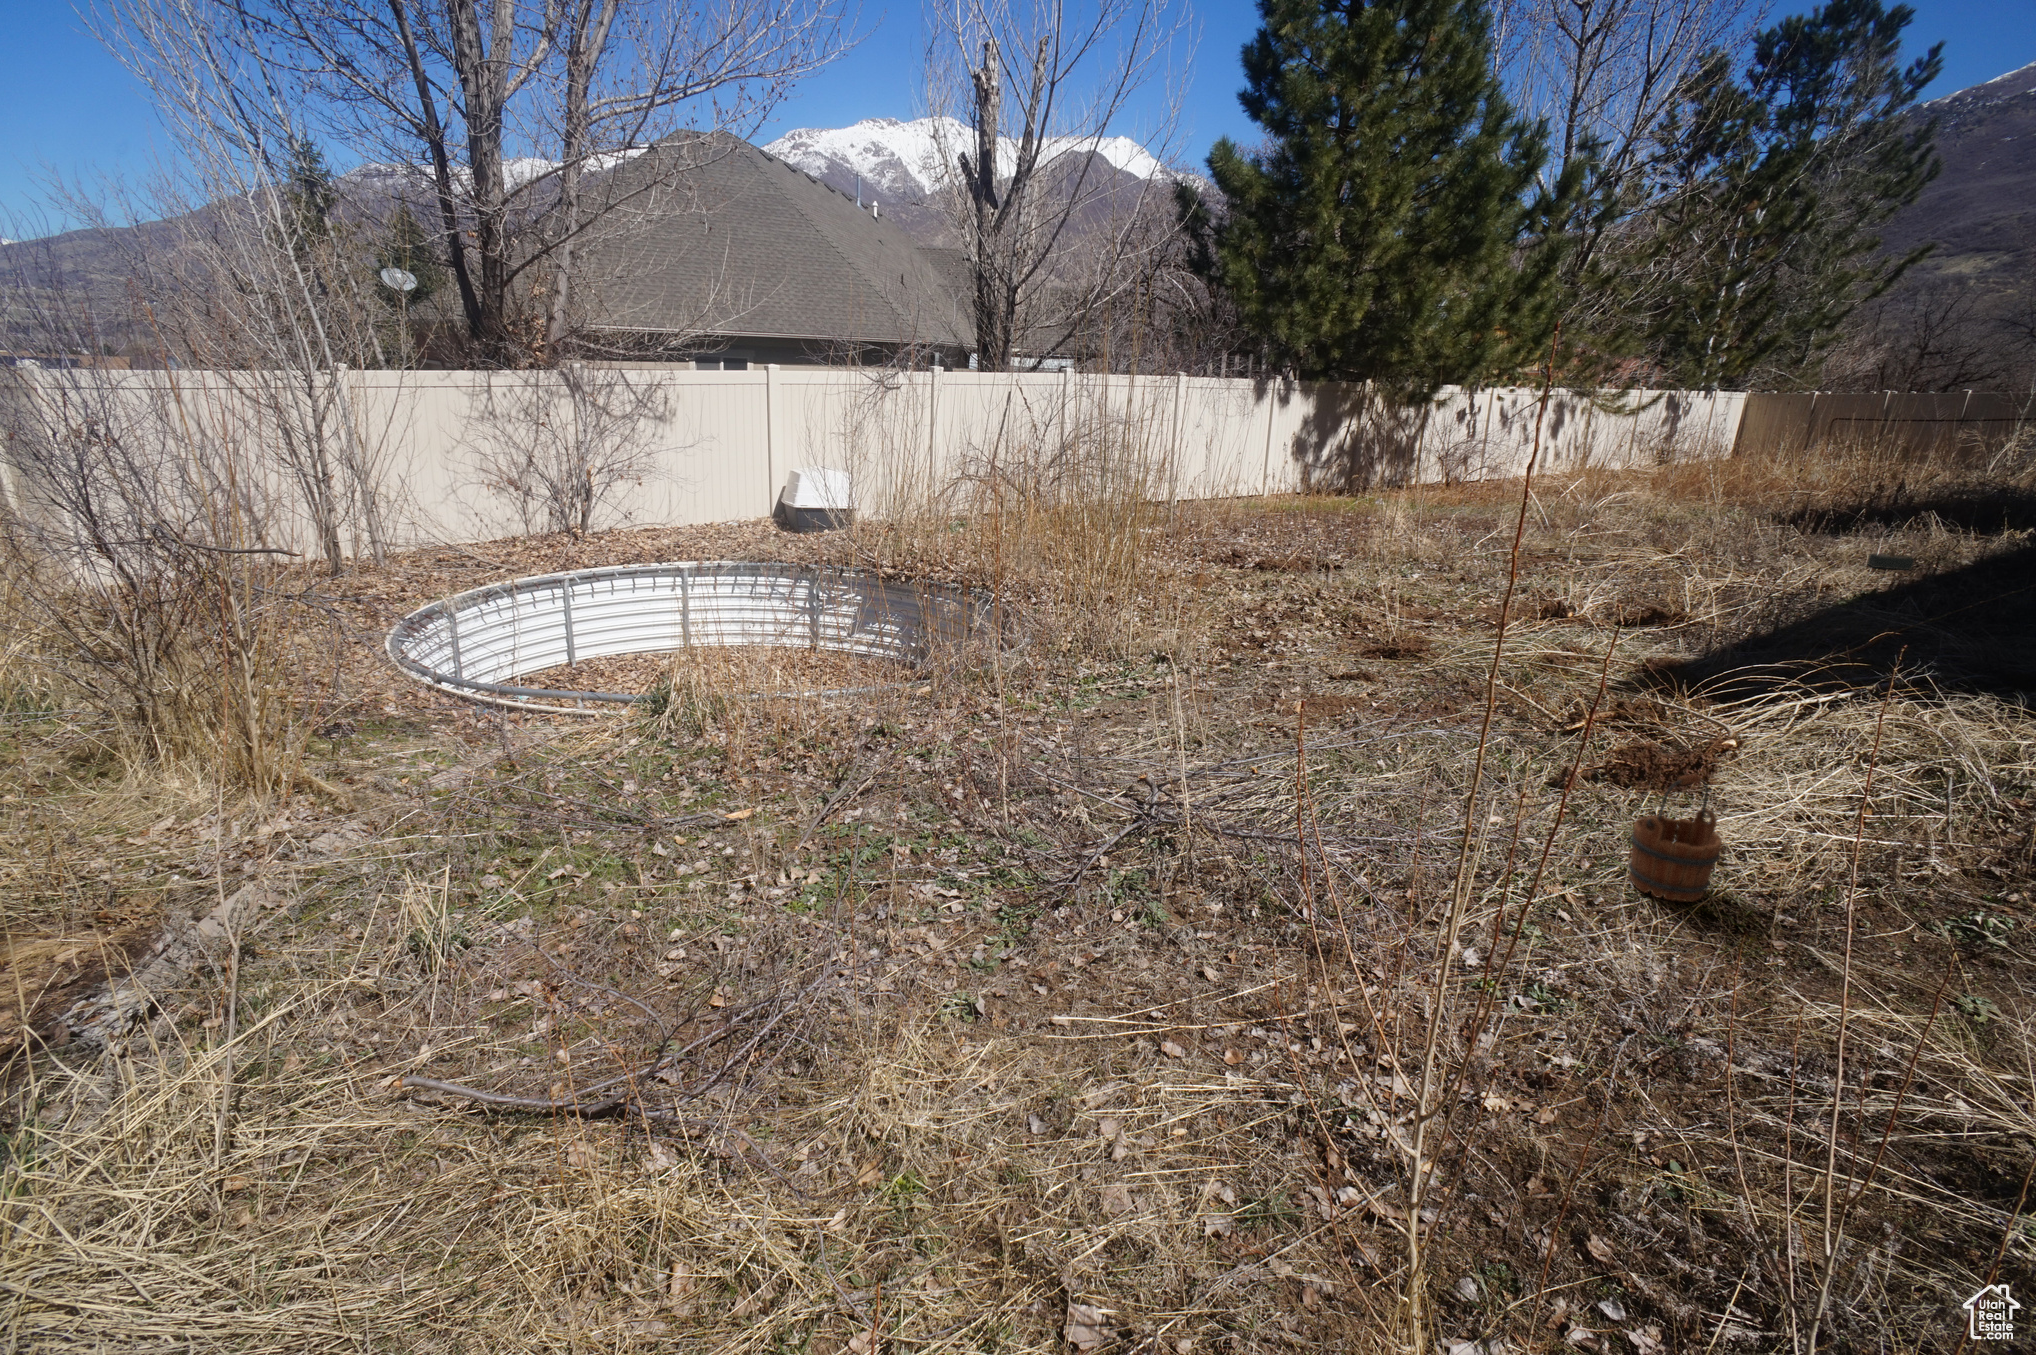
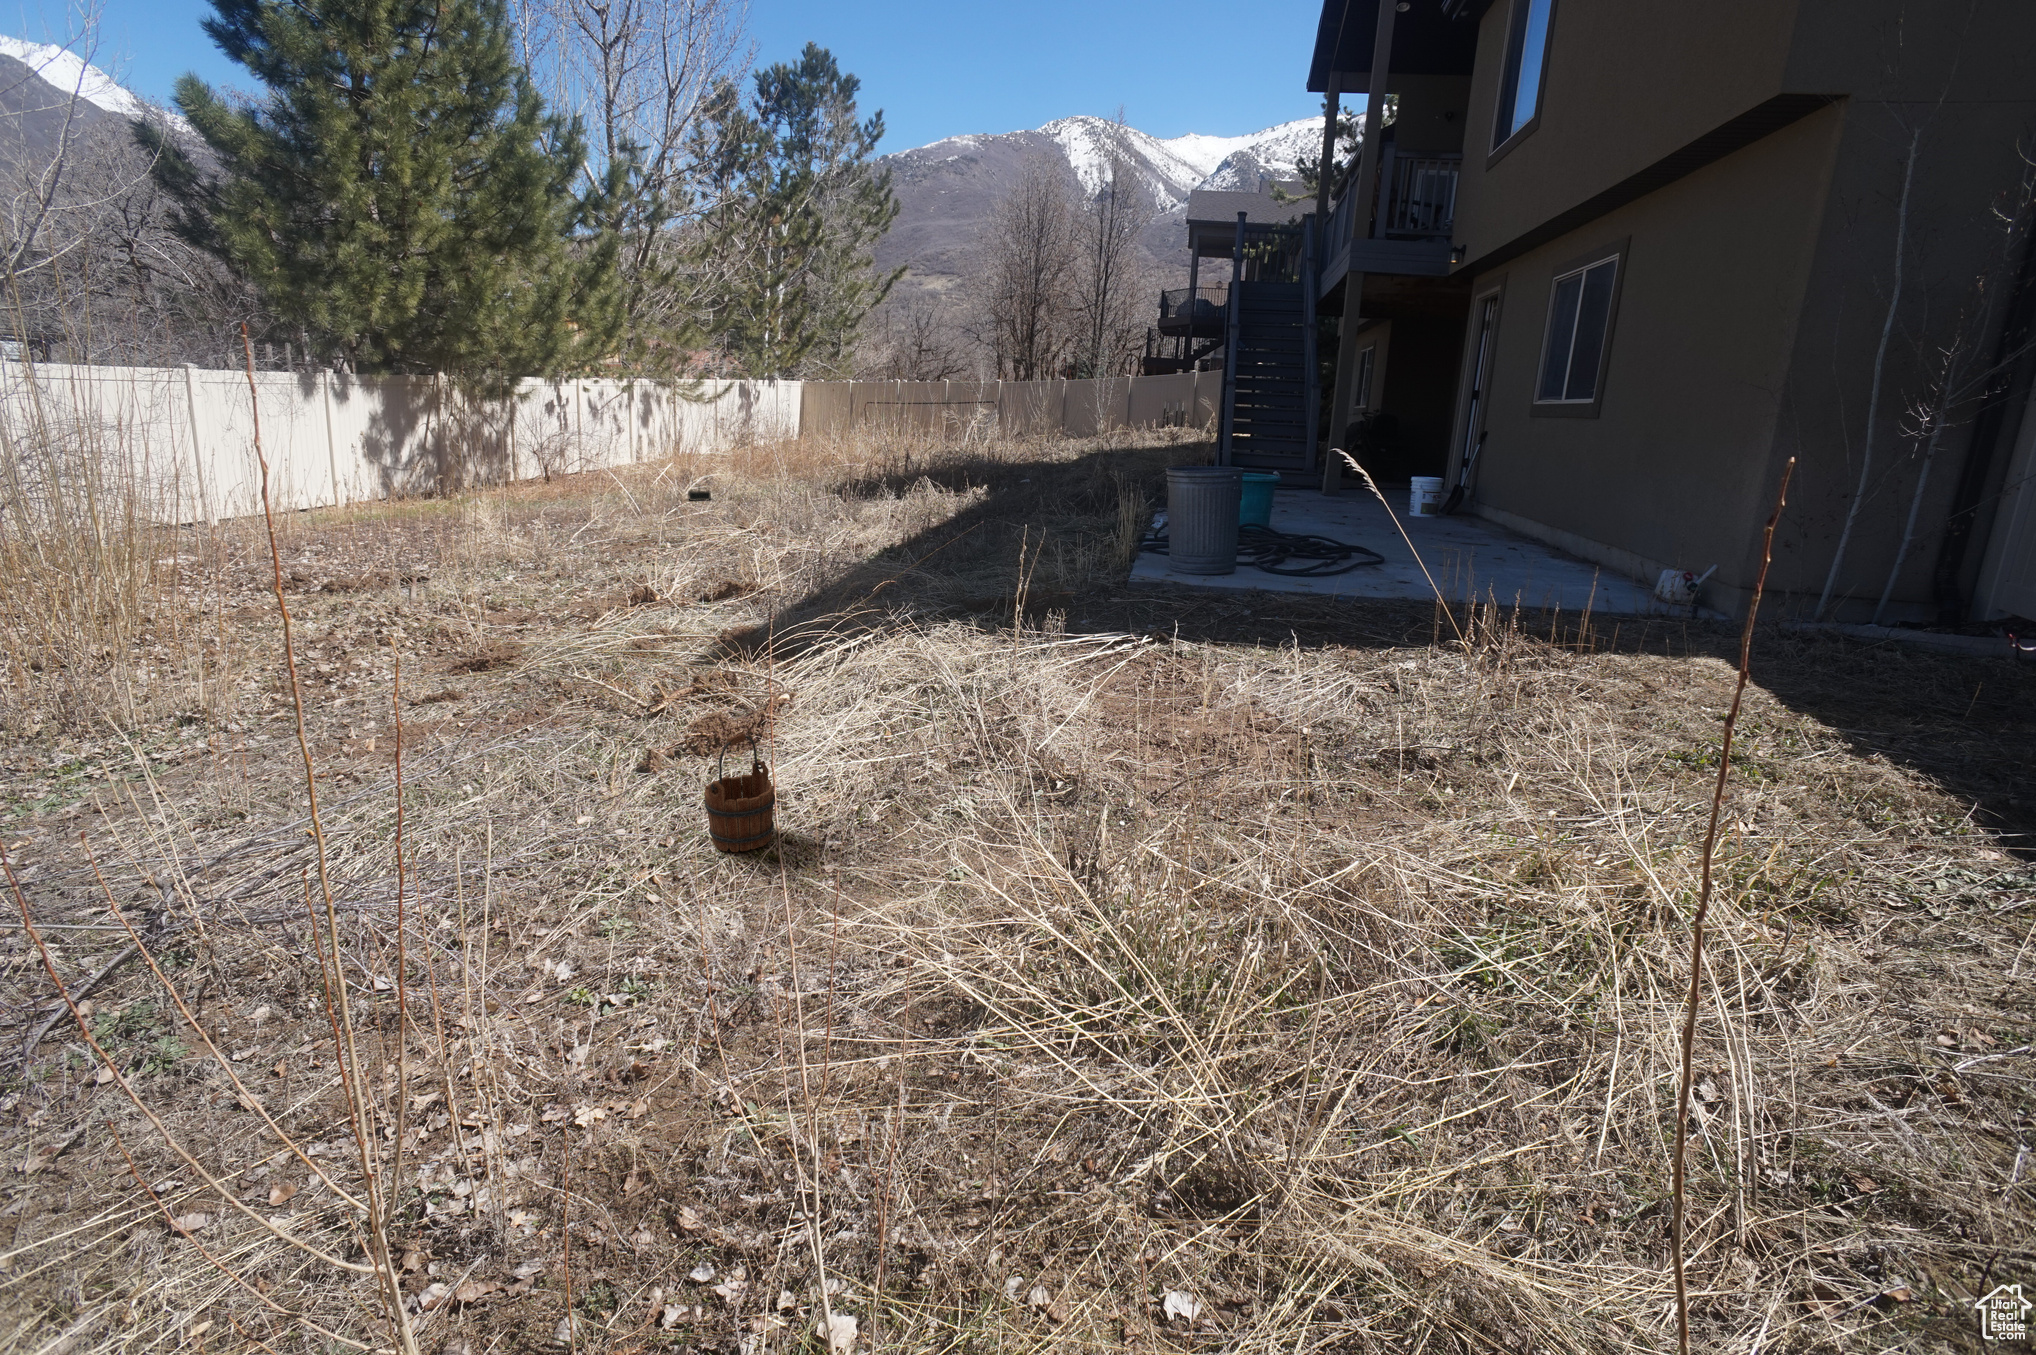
decorative plant: present [1861,523,1925,570] -> present [678,470,715,501]

